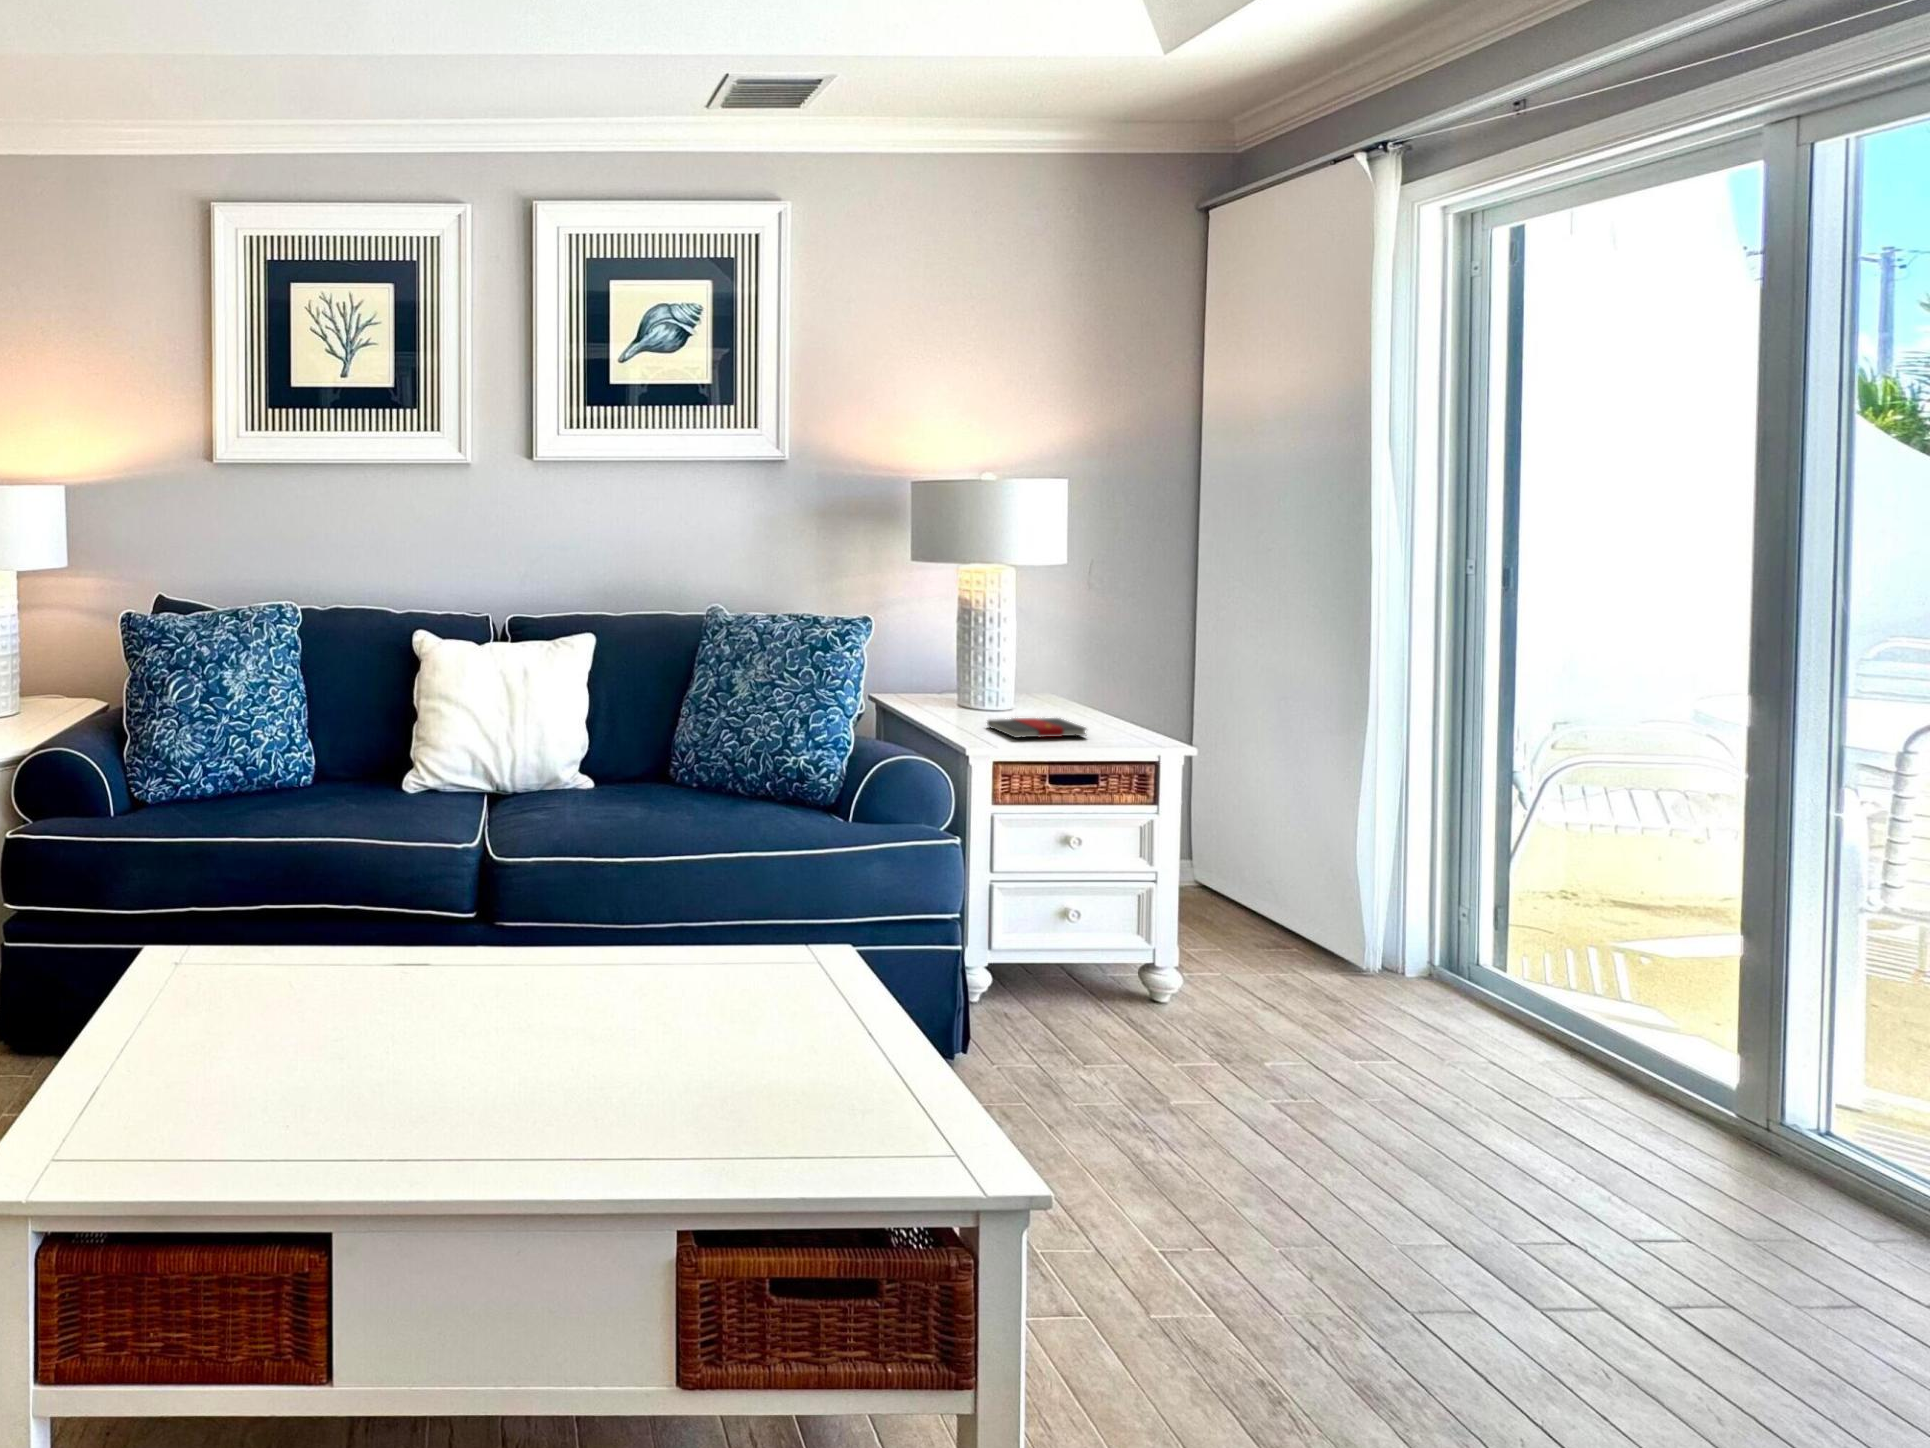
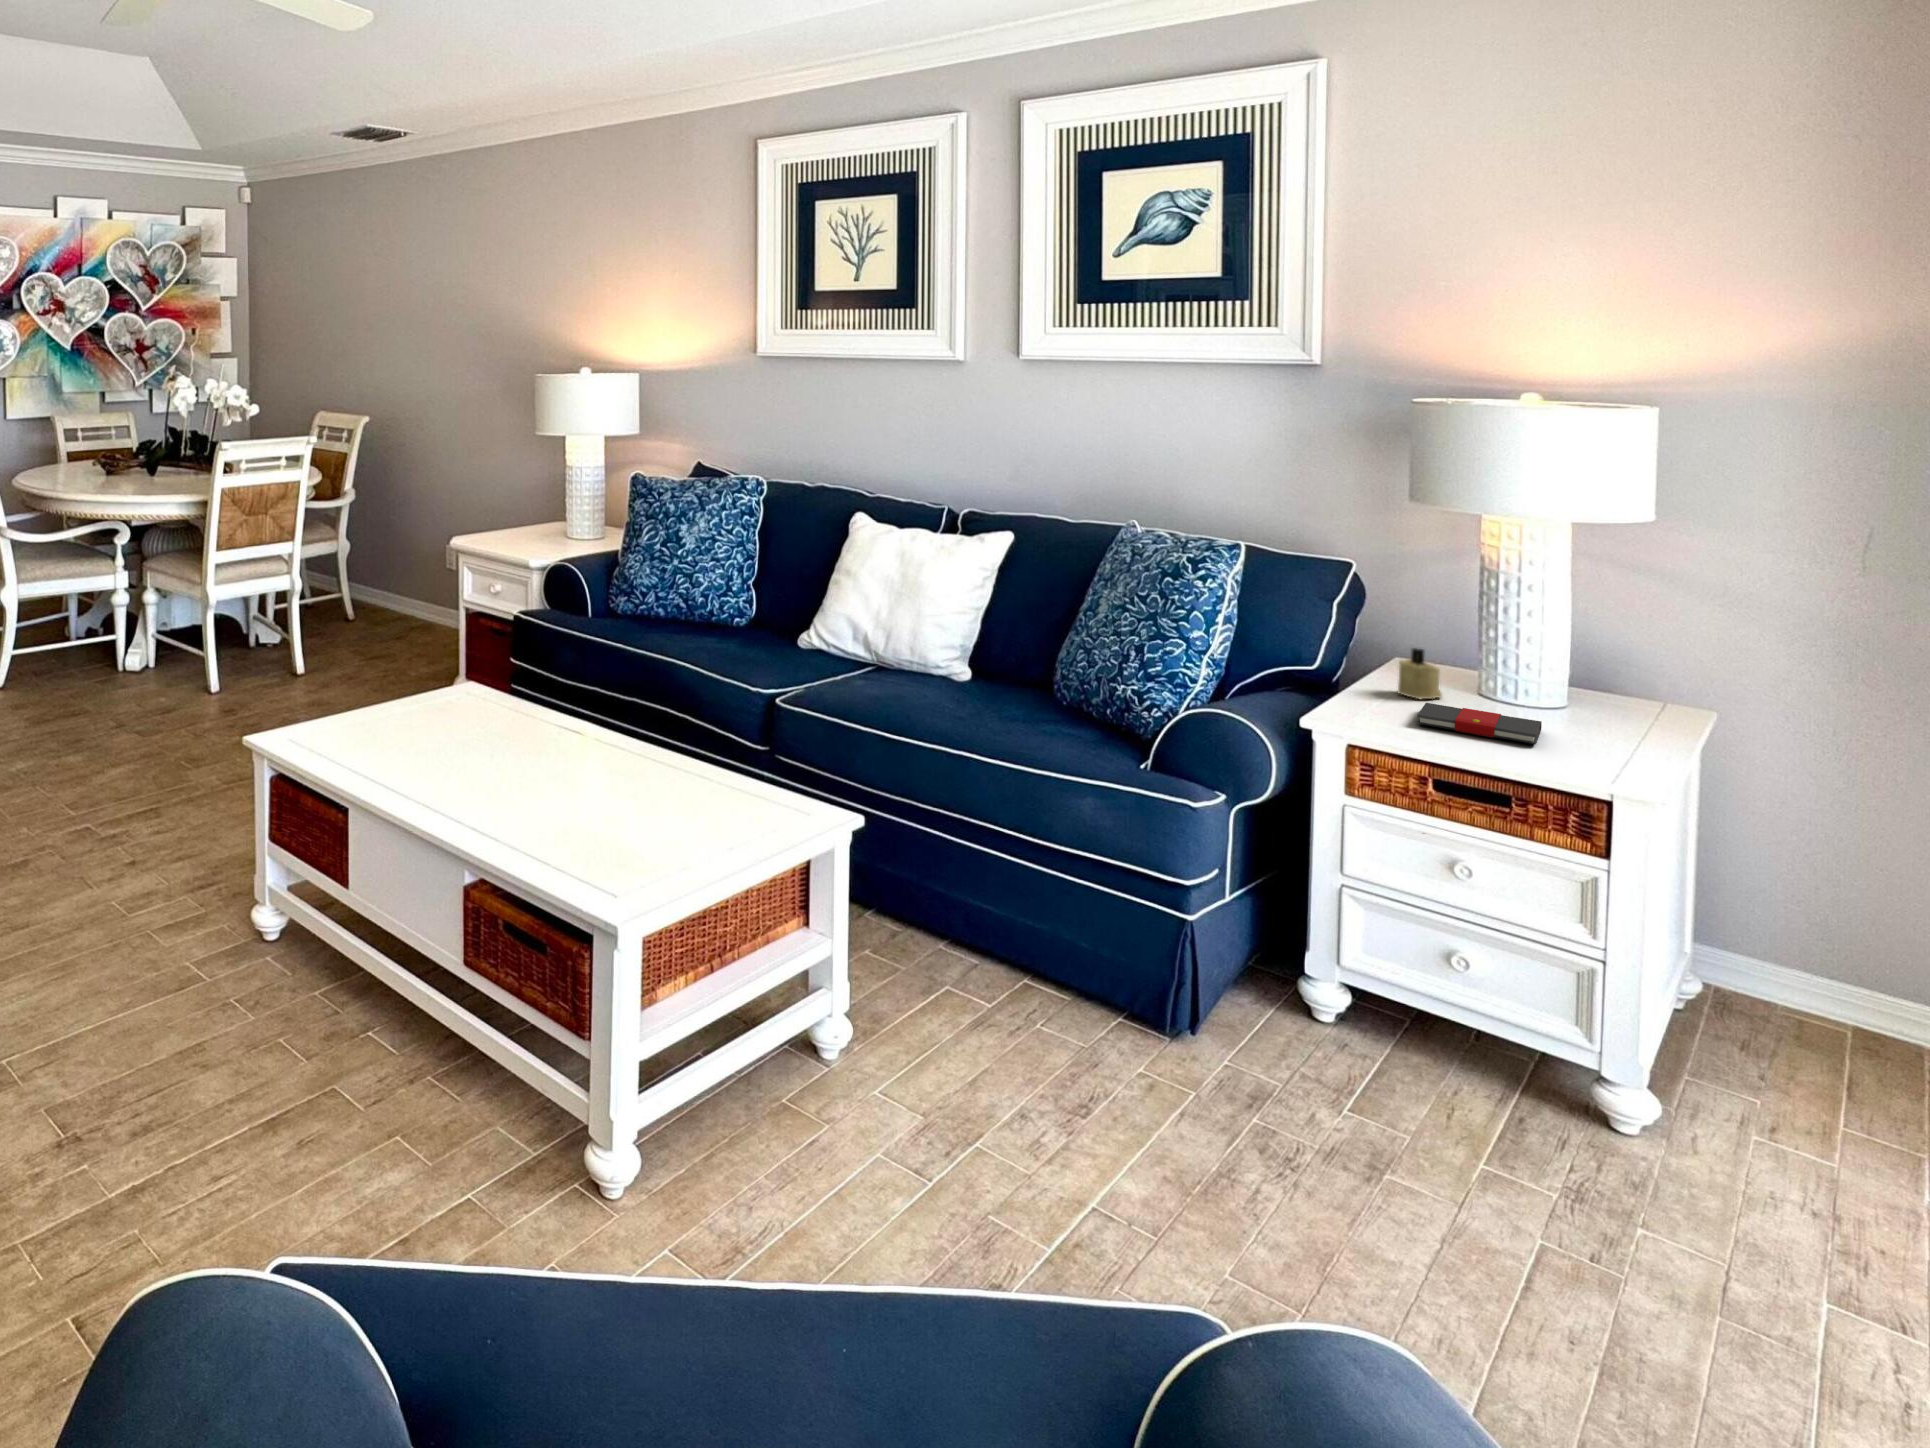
candle: none [939,677,968,719] -> present [1398,648,1442,699]

